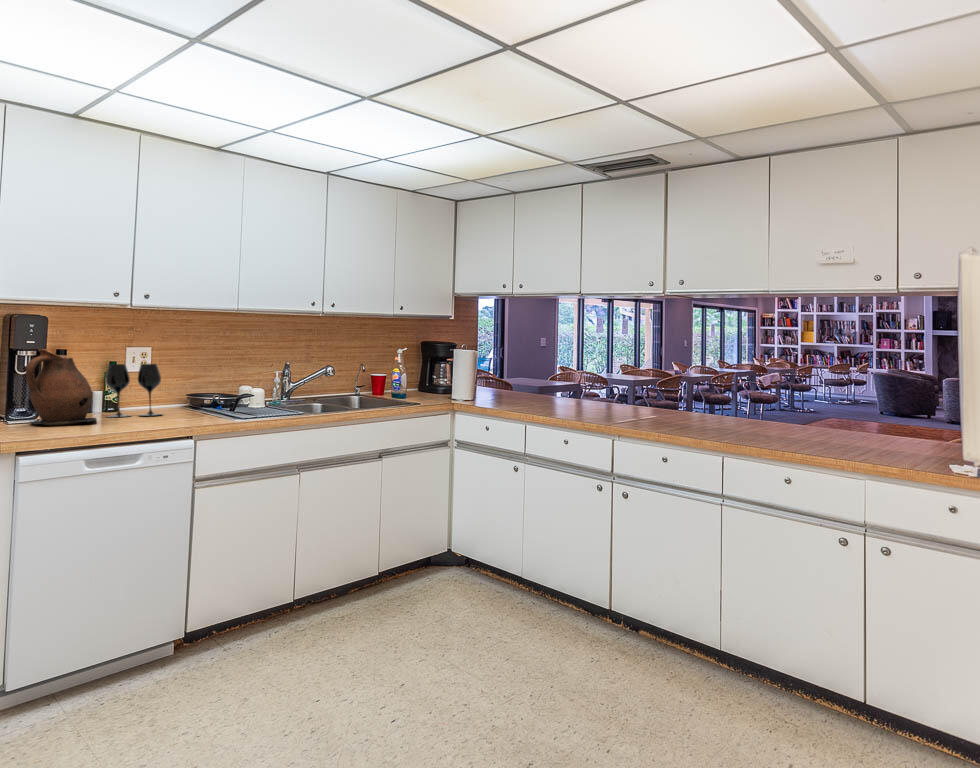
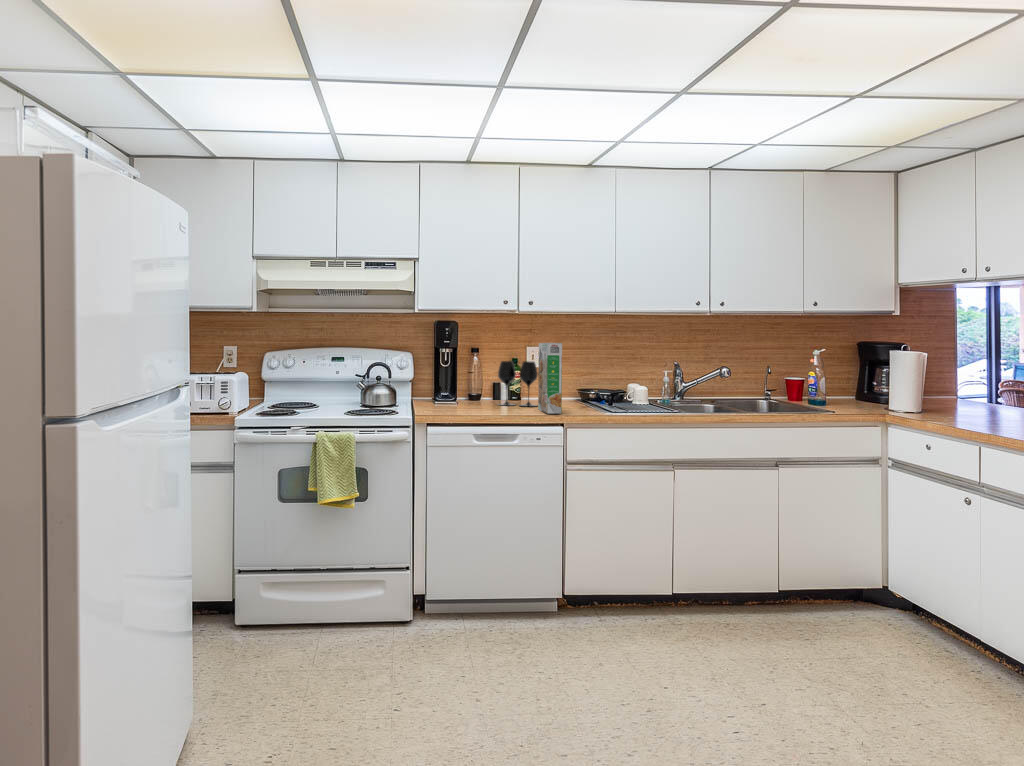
cereal box: none [170,340,219,420] -> present [538,343,562,414]
ceramic pitcher: present [26,349,96,424] -> none [432,349,485,409]

